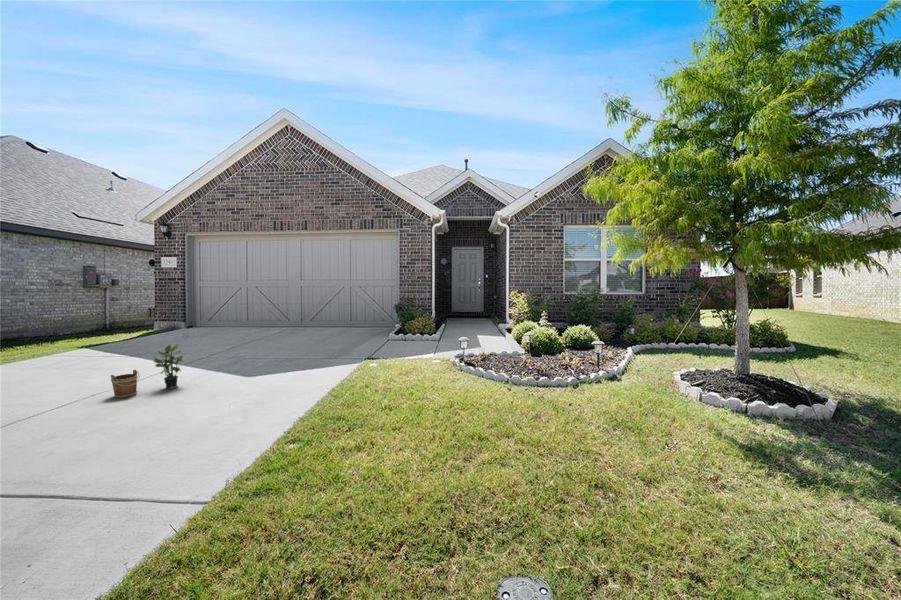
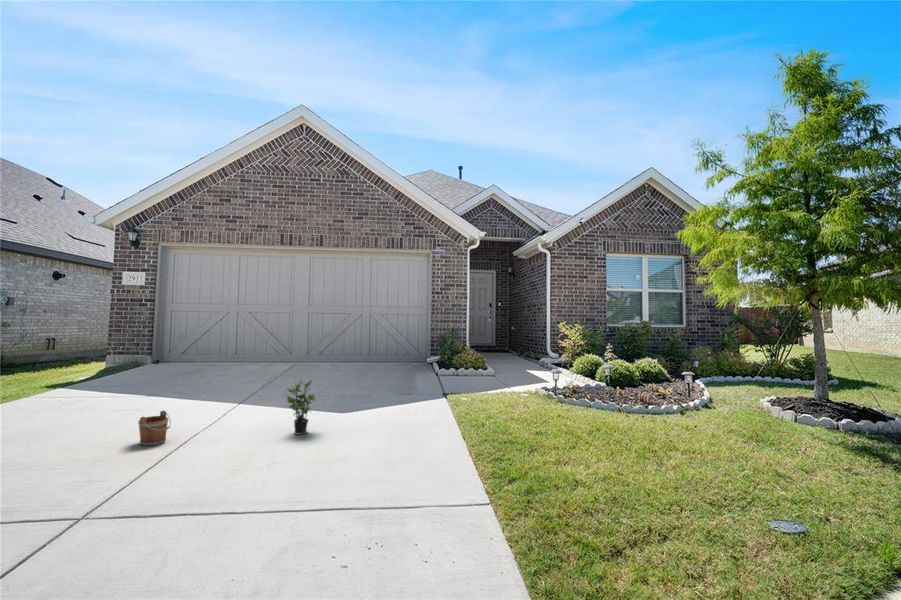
bucket: present [111,370,140,398] -> present [138,411,171,446]

